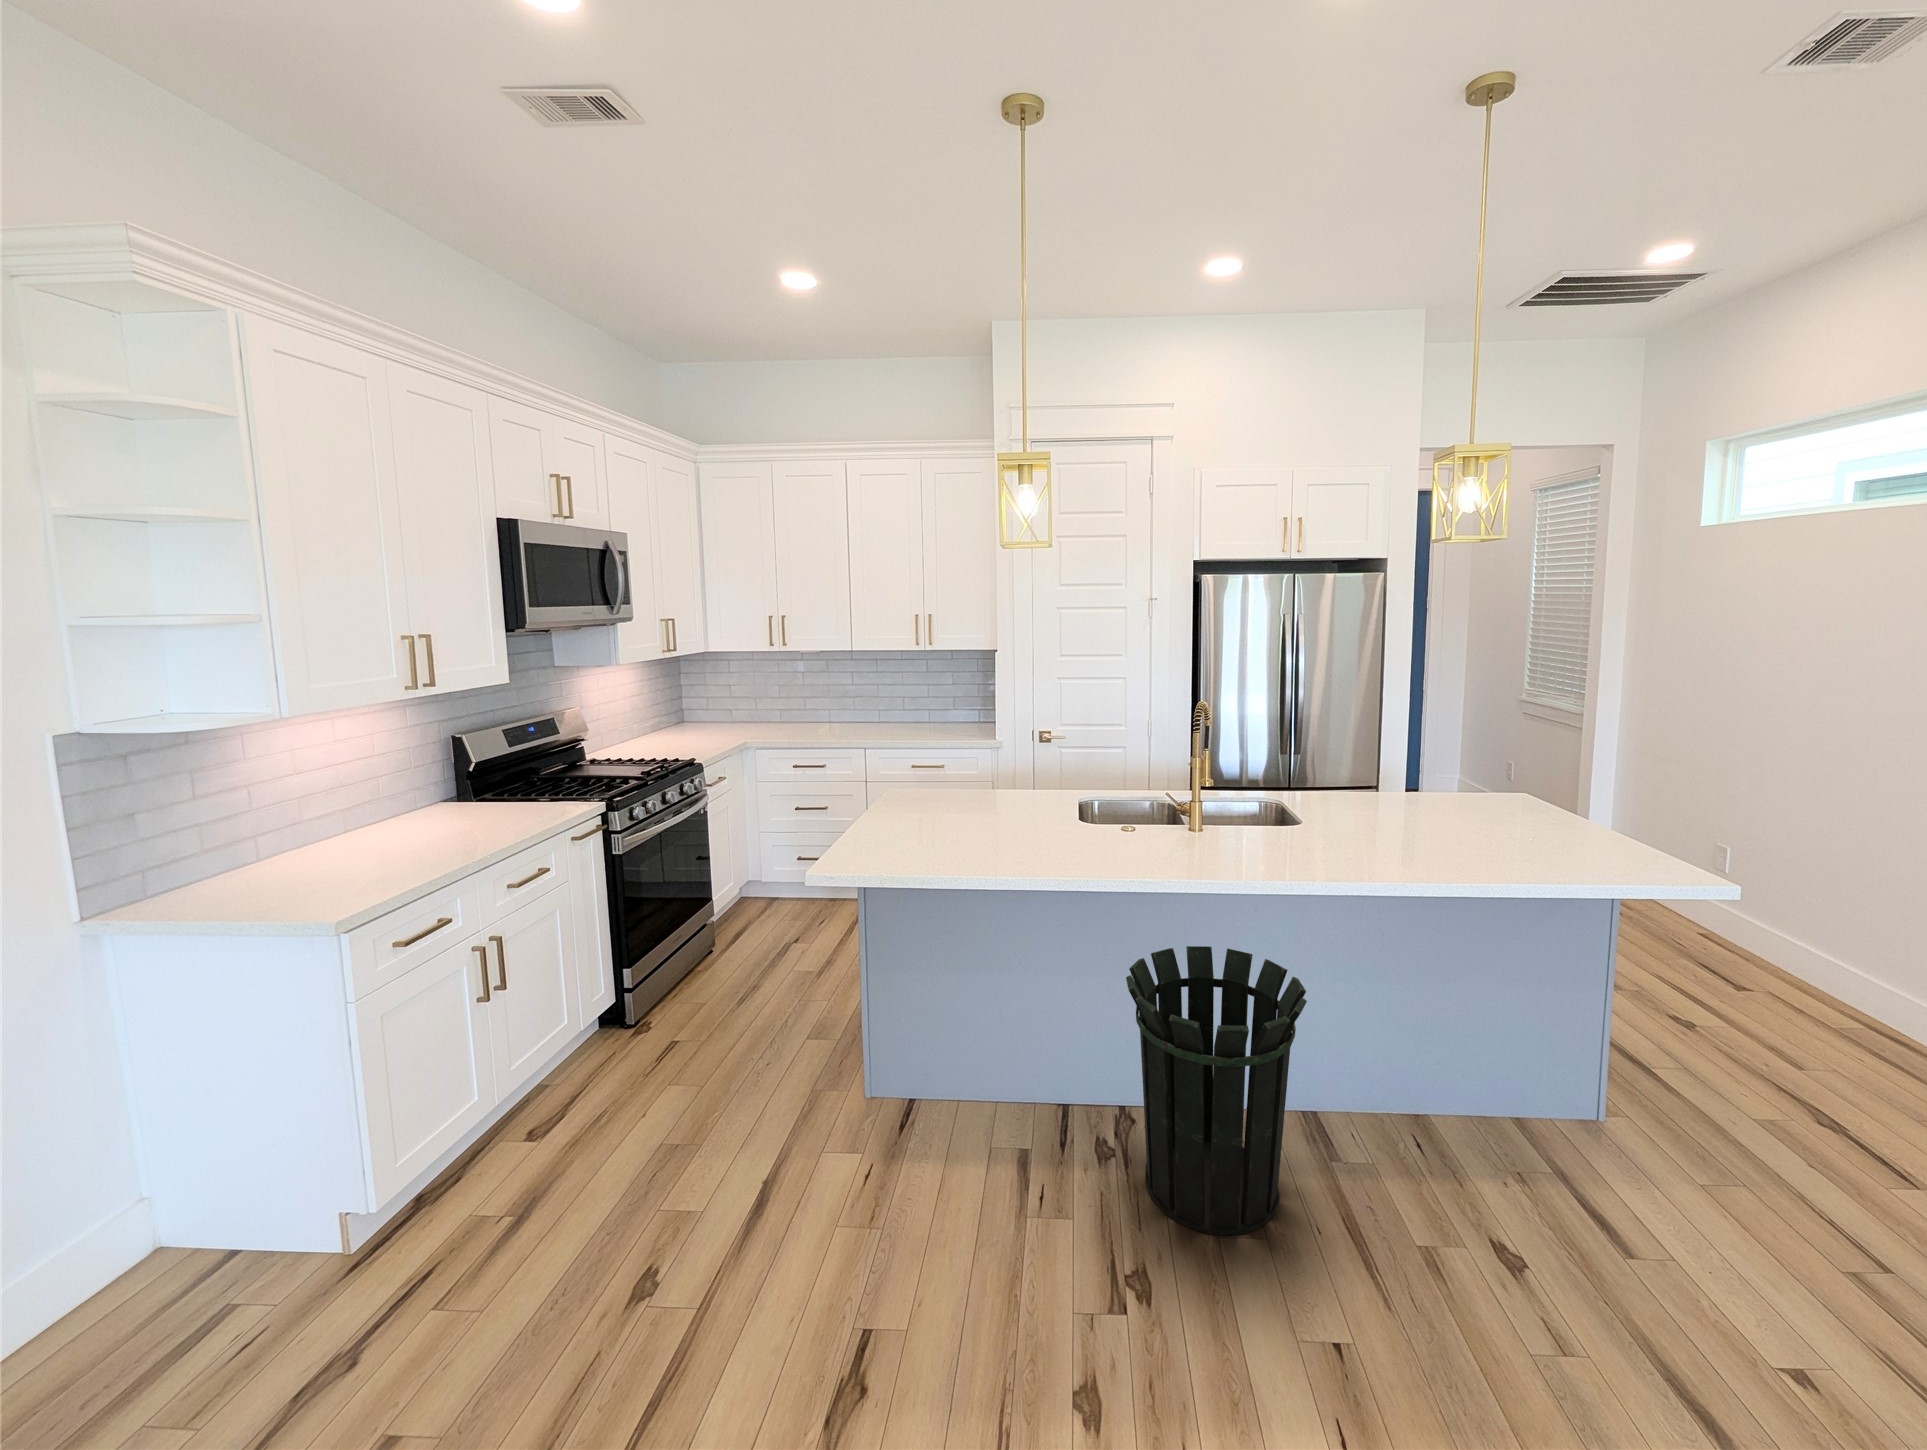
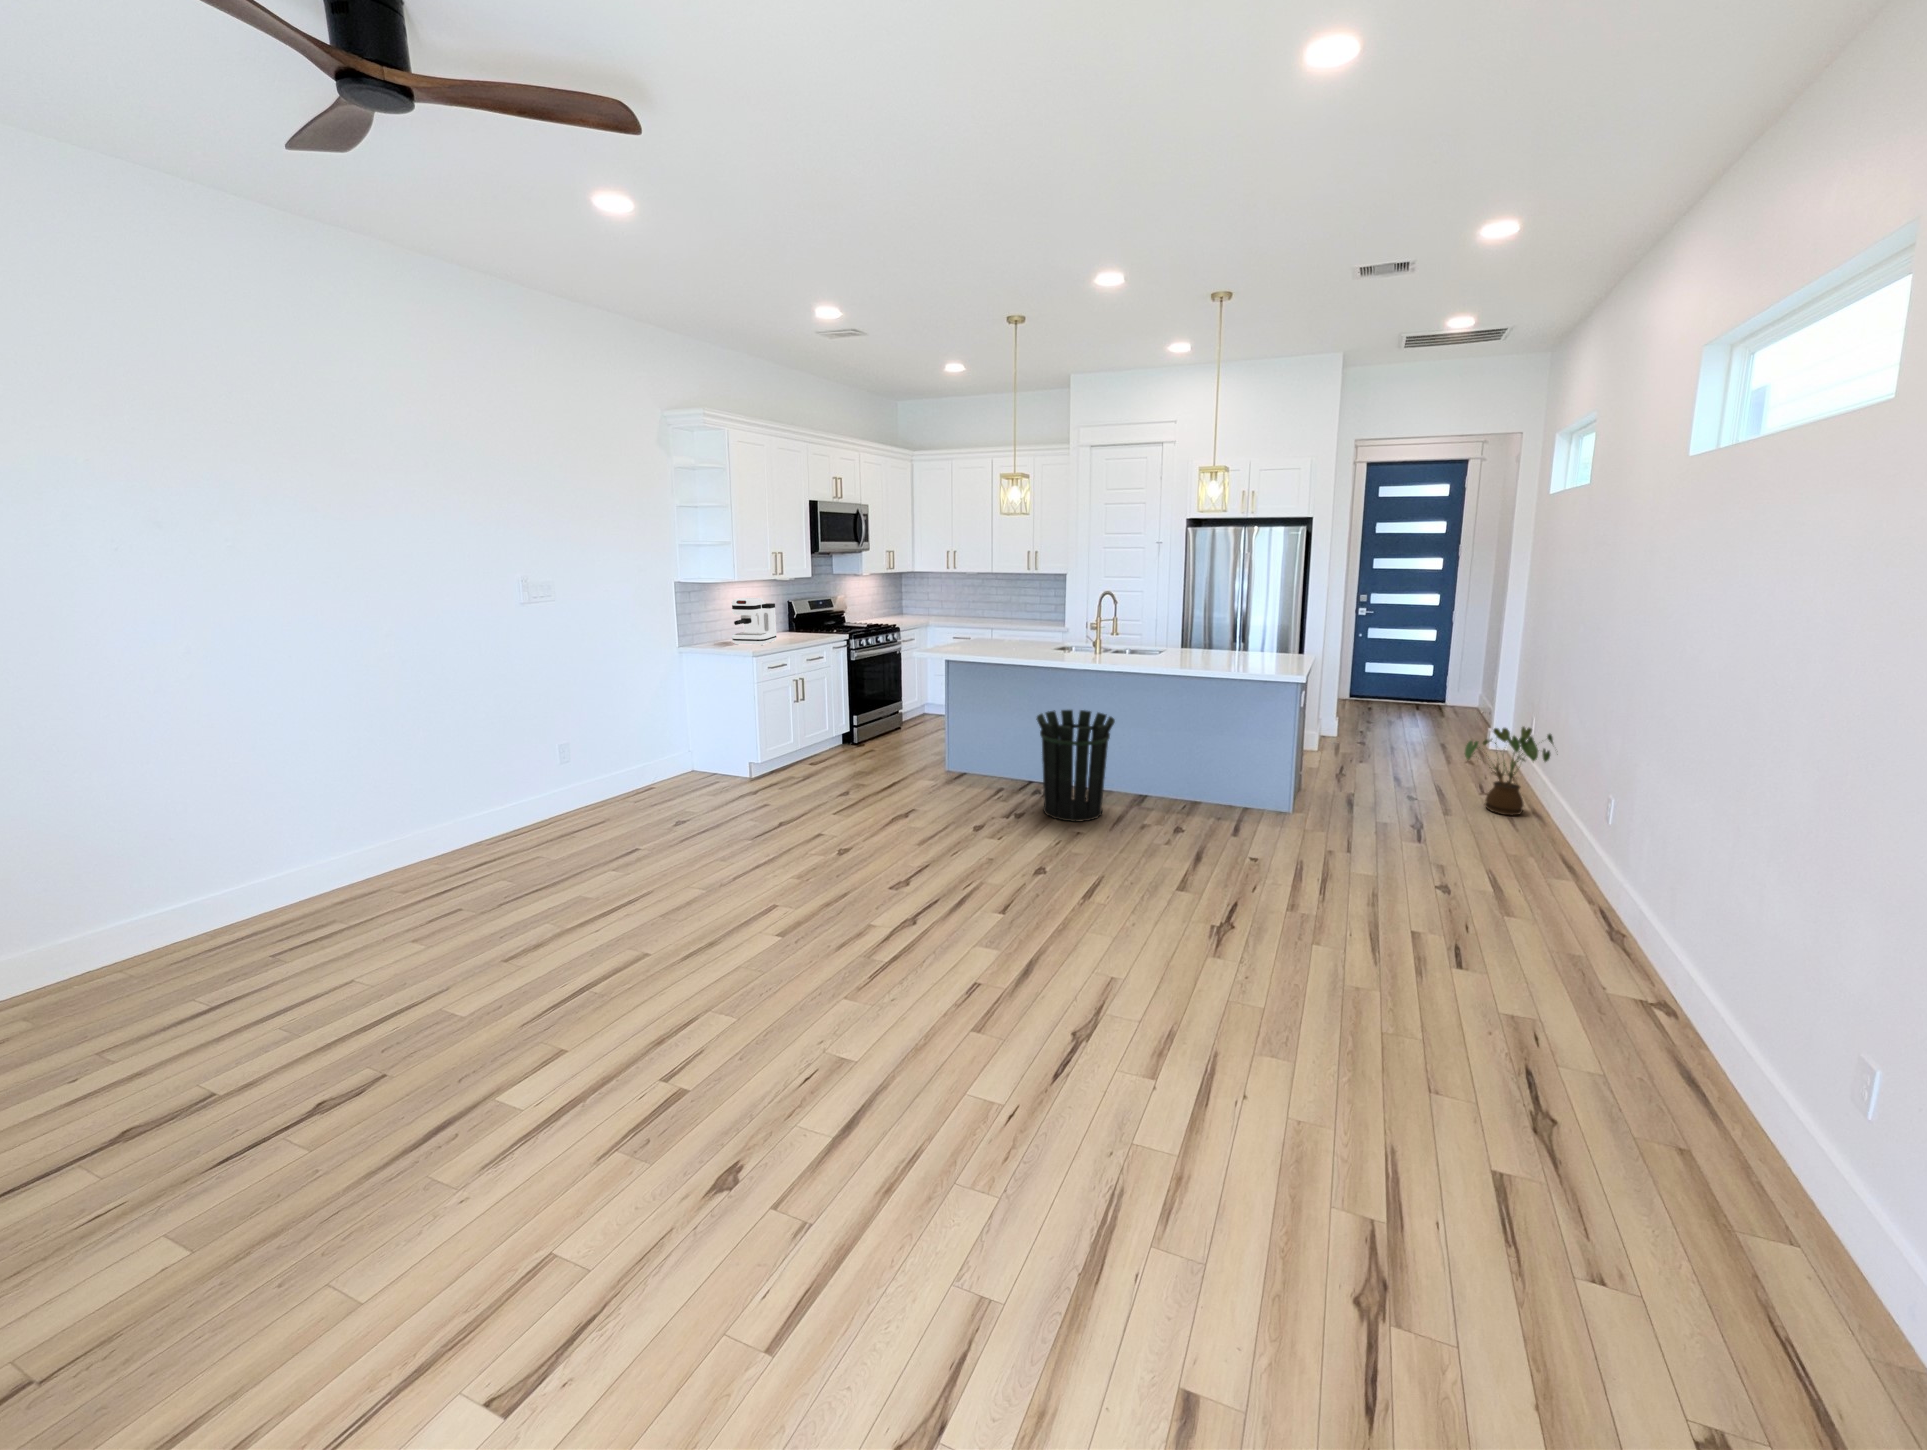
coffee maker: none [270,749,419,880] -> present [731,598,777,646]
house plant: none [1703,863,1863,1006] -> present [1465,727,1553,815]

